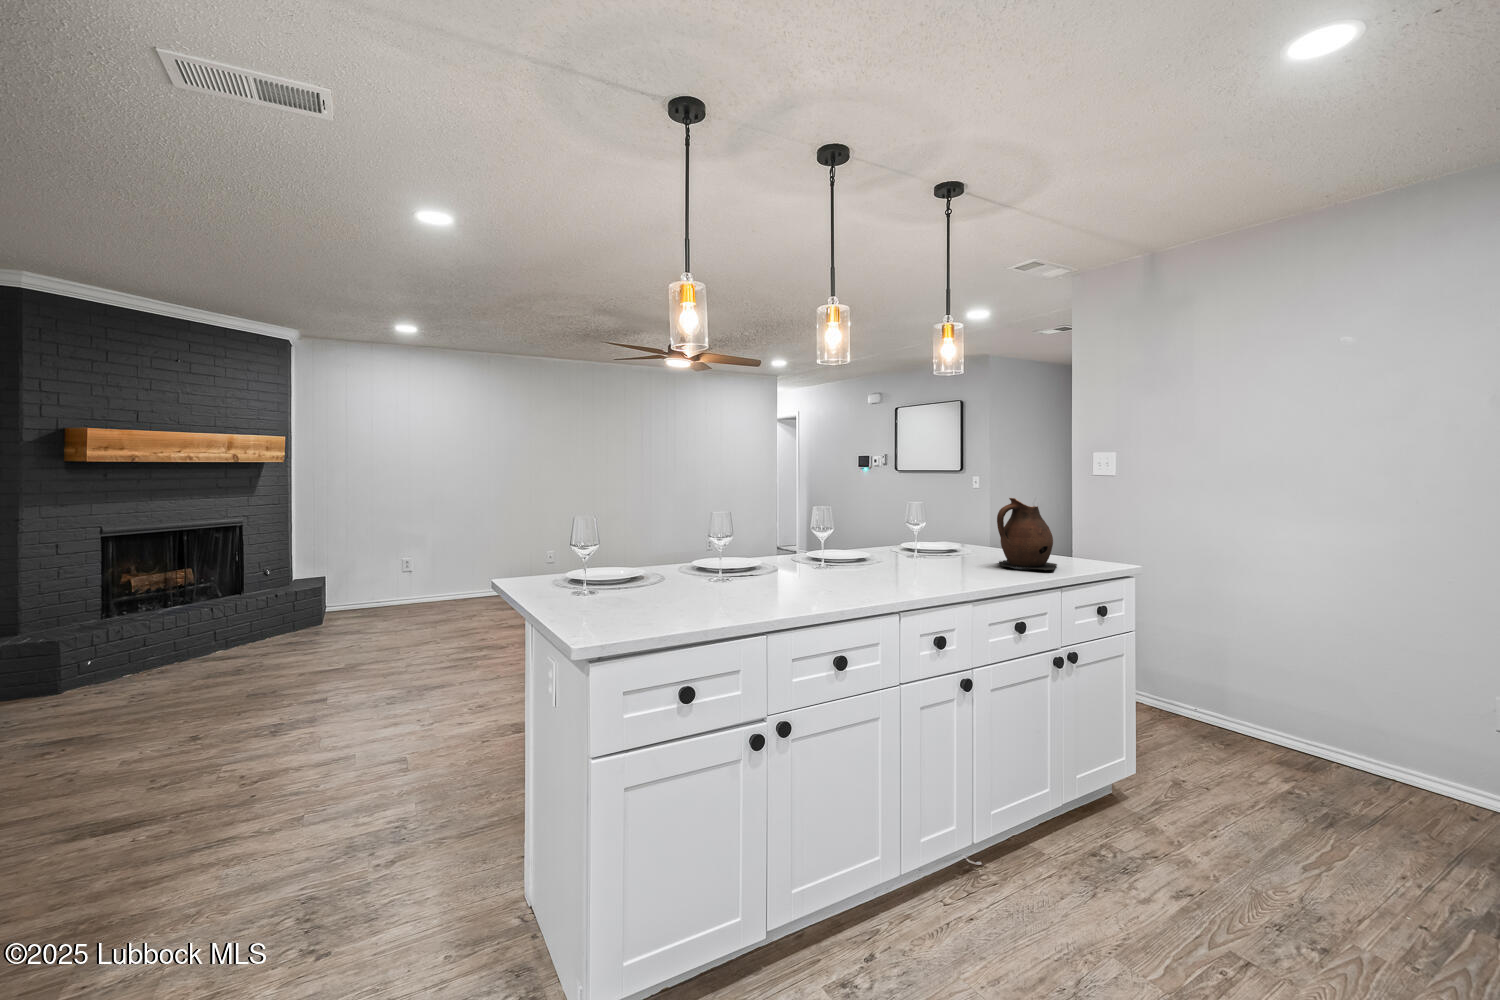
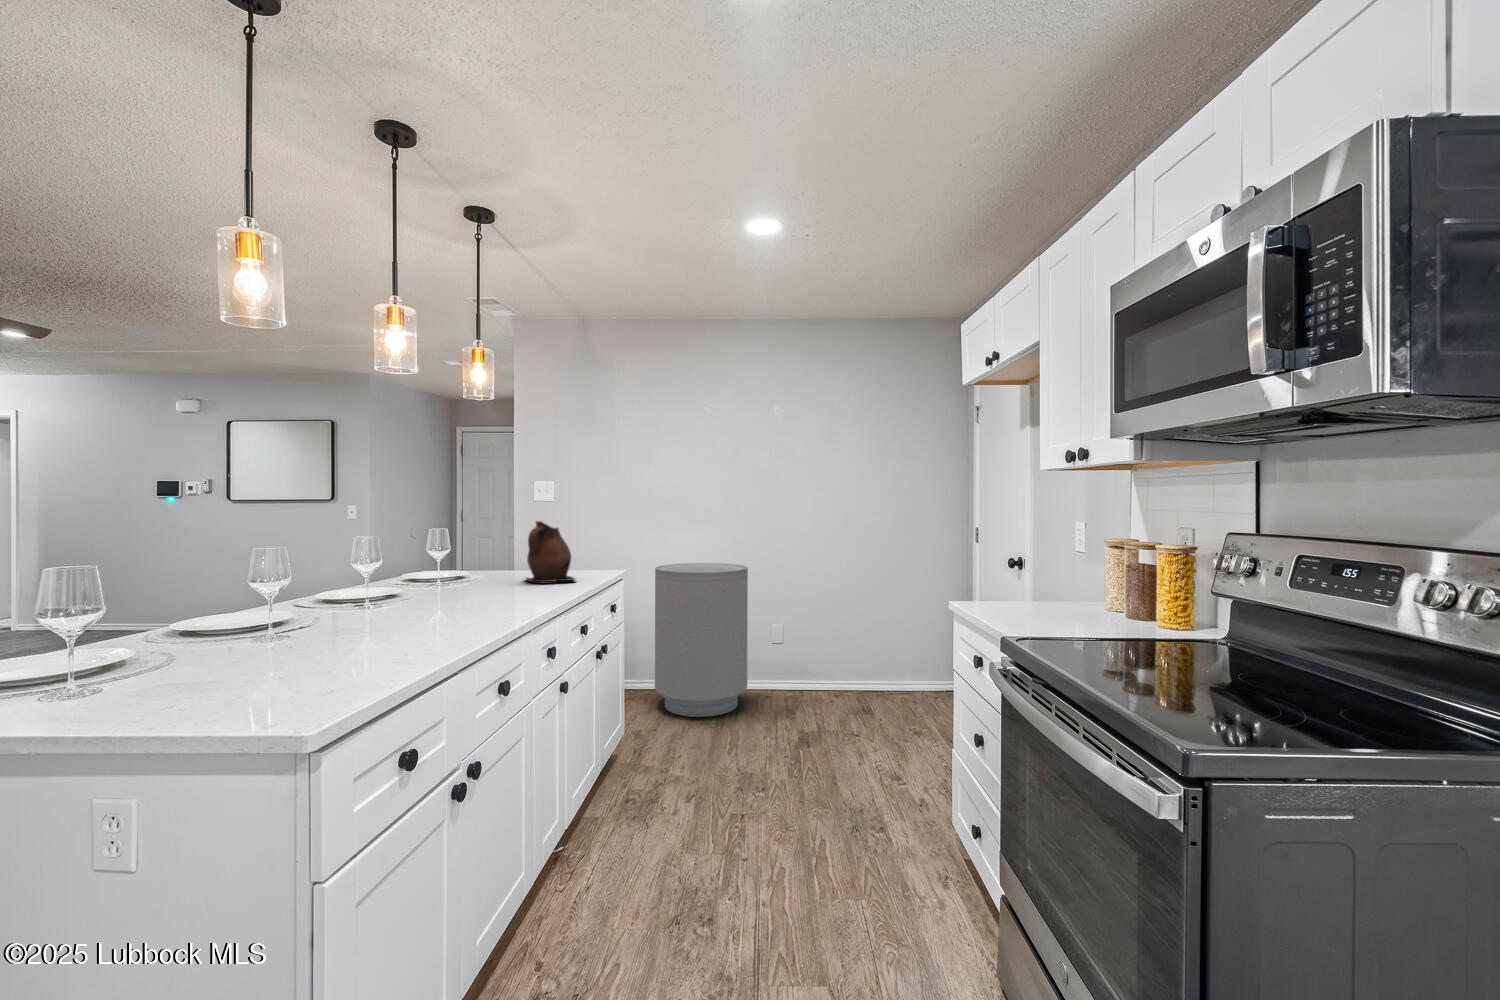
trash can: none [1232,569,1429,813] -> present [655,563,748,717]

